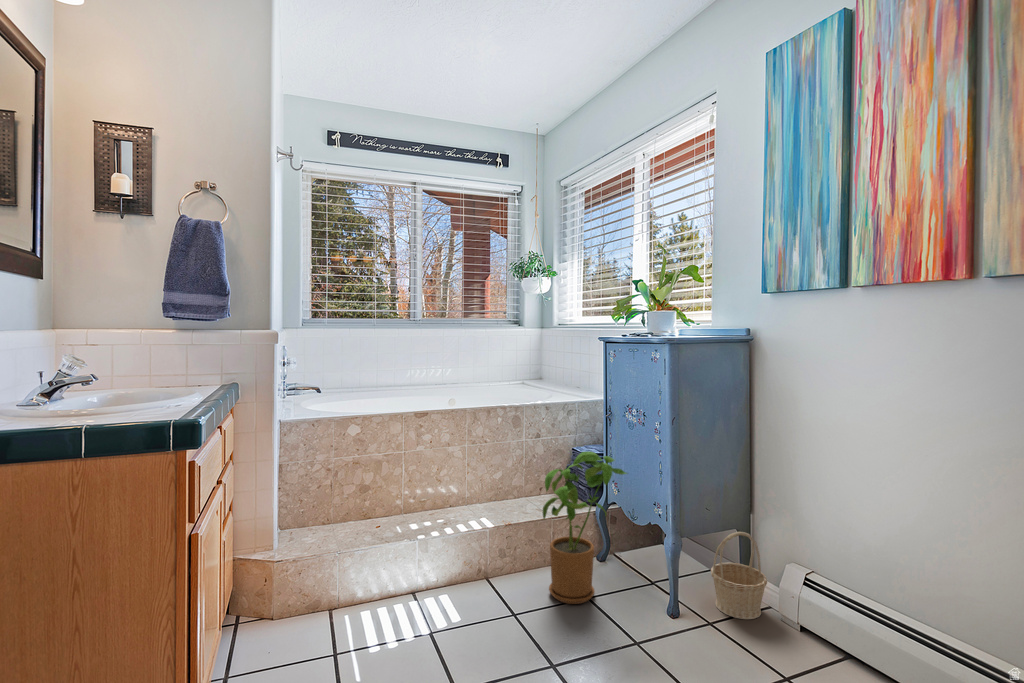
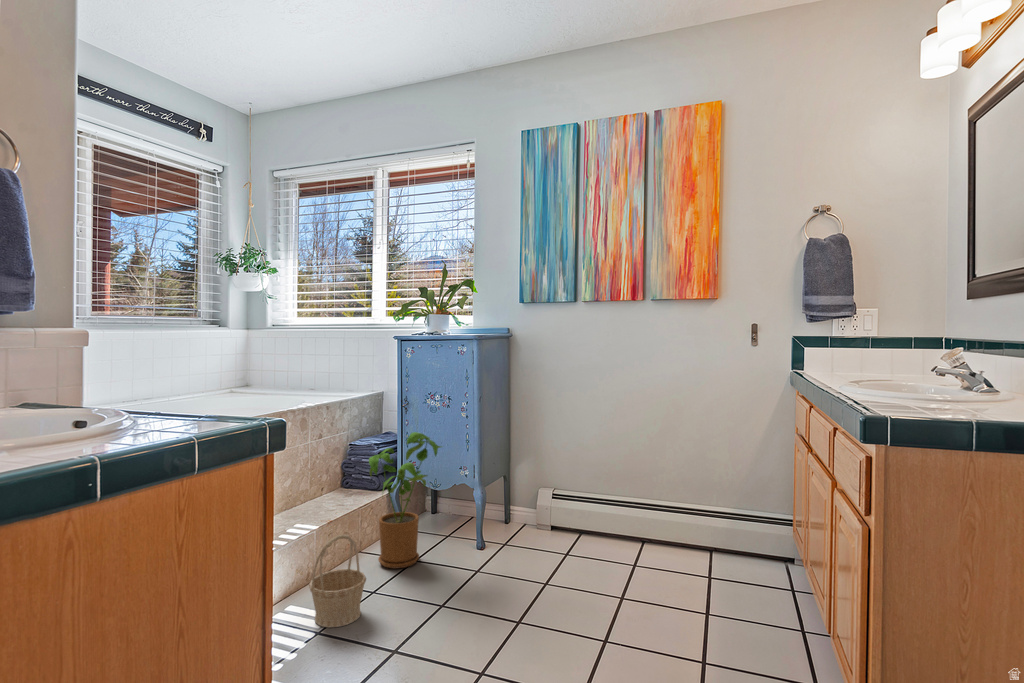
basket: present [711,532,767,619] -> present [309,535,366,627]

